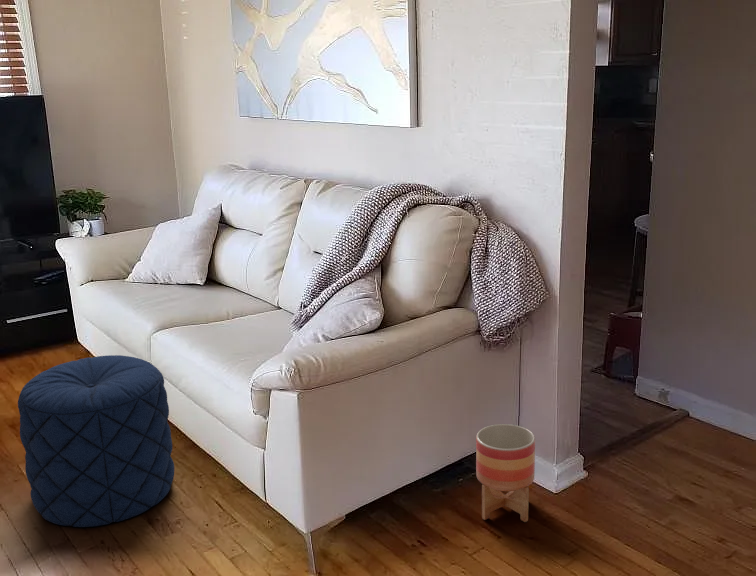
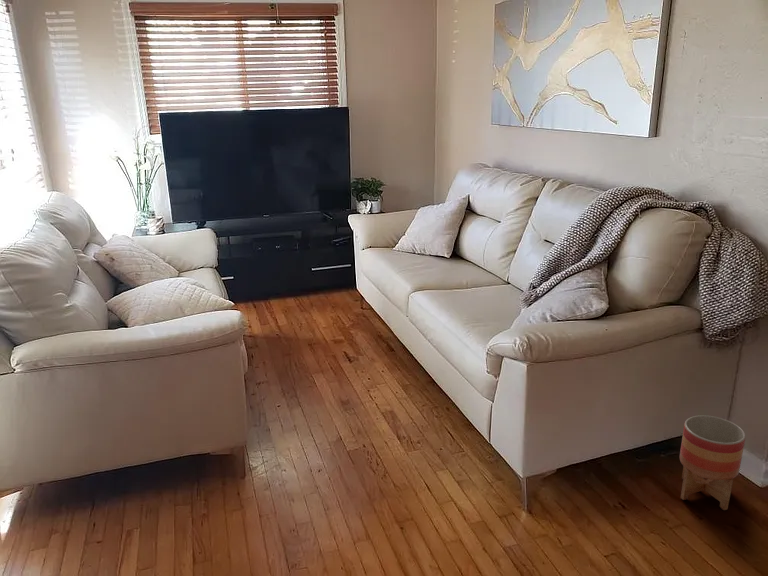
pouf: present [18,355,174,527] -> none [304,308,415,440]

